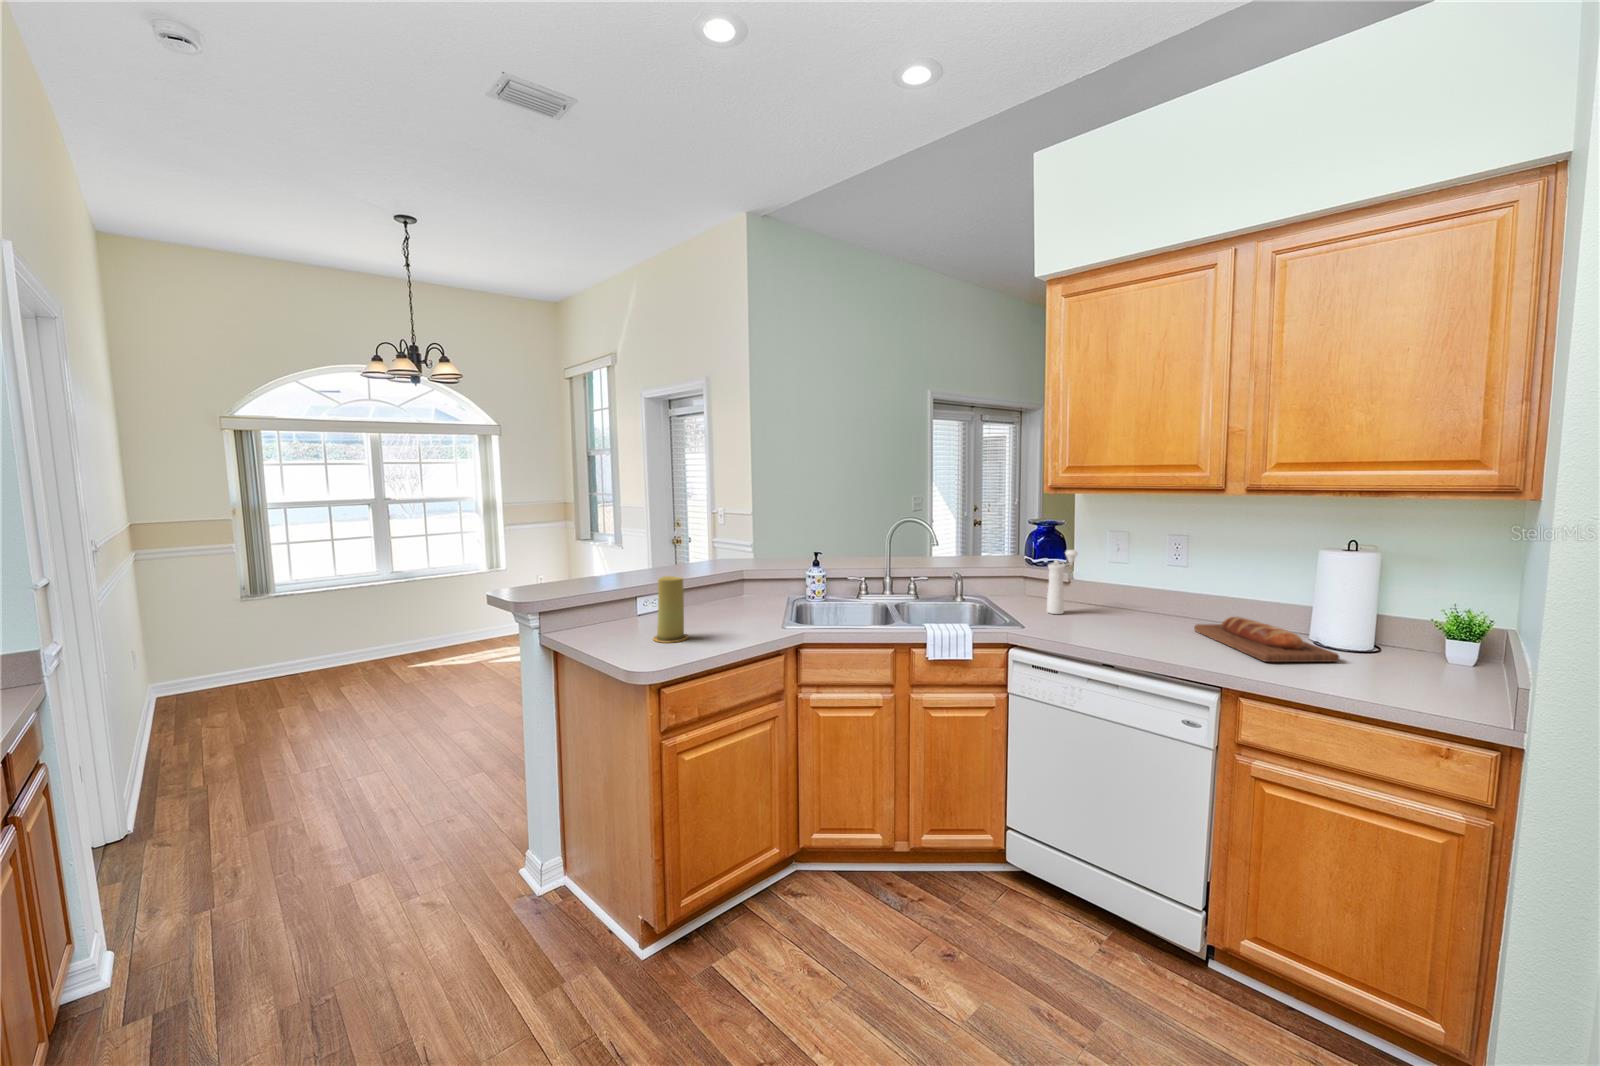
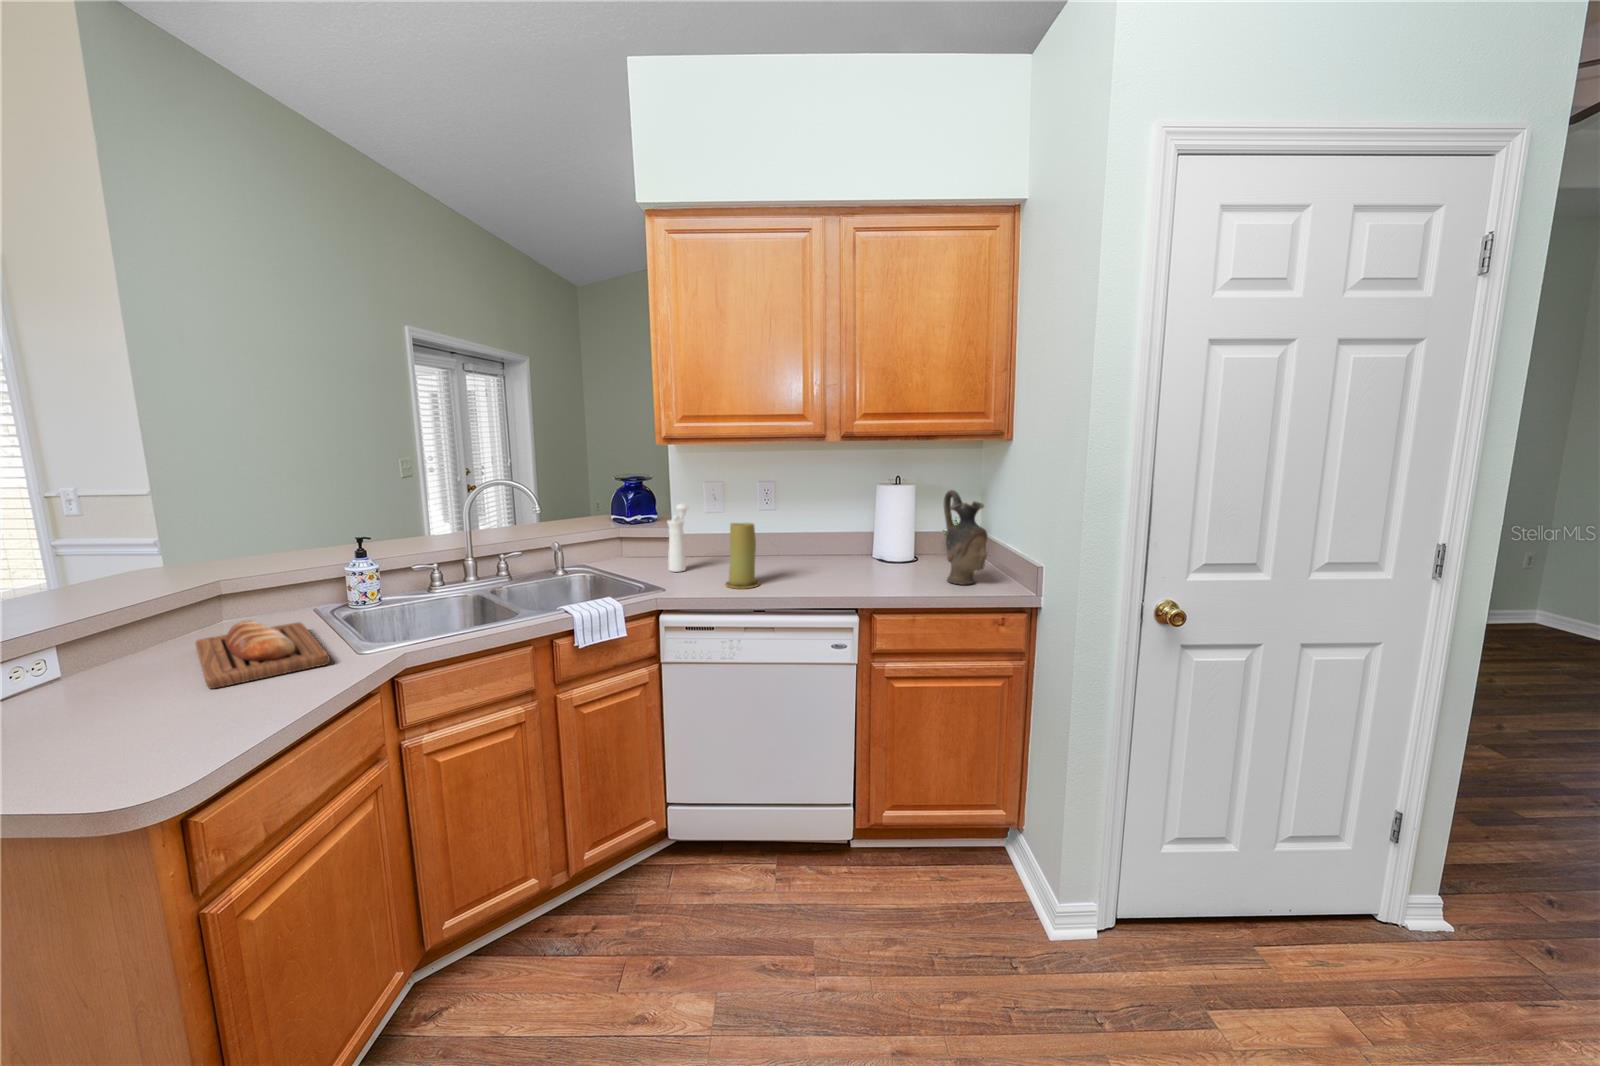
ceramic pitcher: none [1384,560,1461,691] -> present [944,490,987,585]
candle: present [653,576,688,643] -> present [725,523,760,588]
bread loaf: present [1194,617,1339,662] -> present [196,620,330,689]

